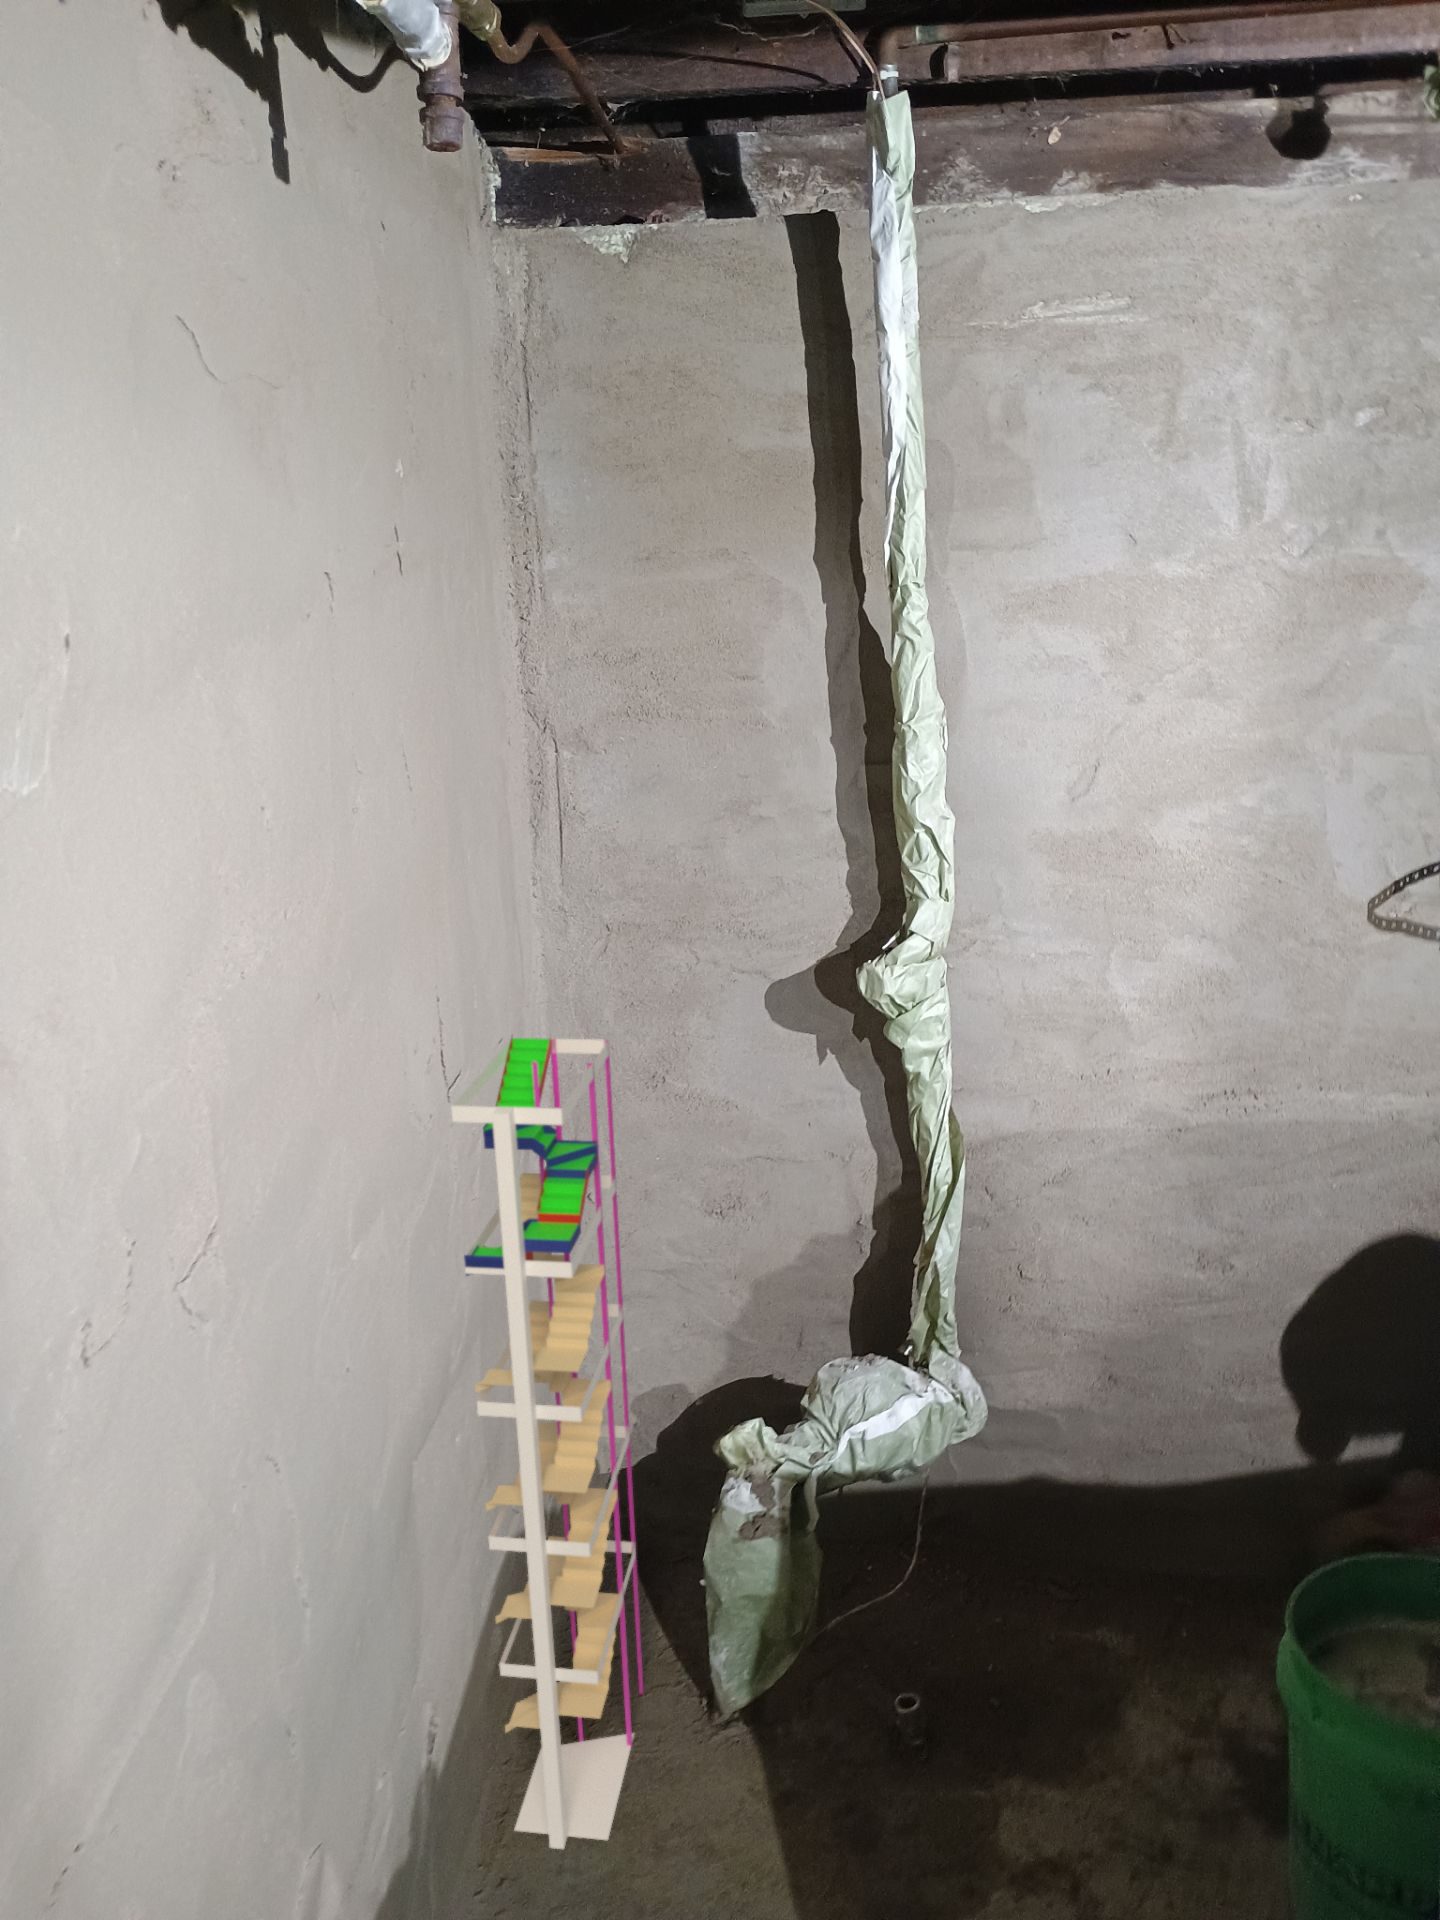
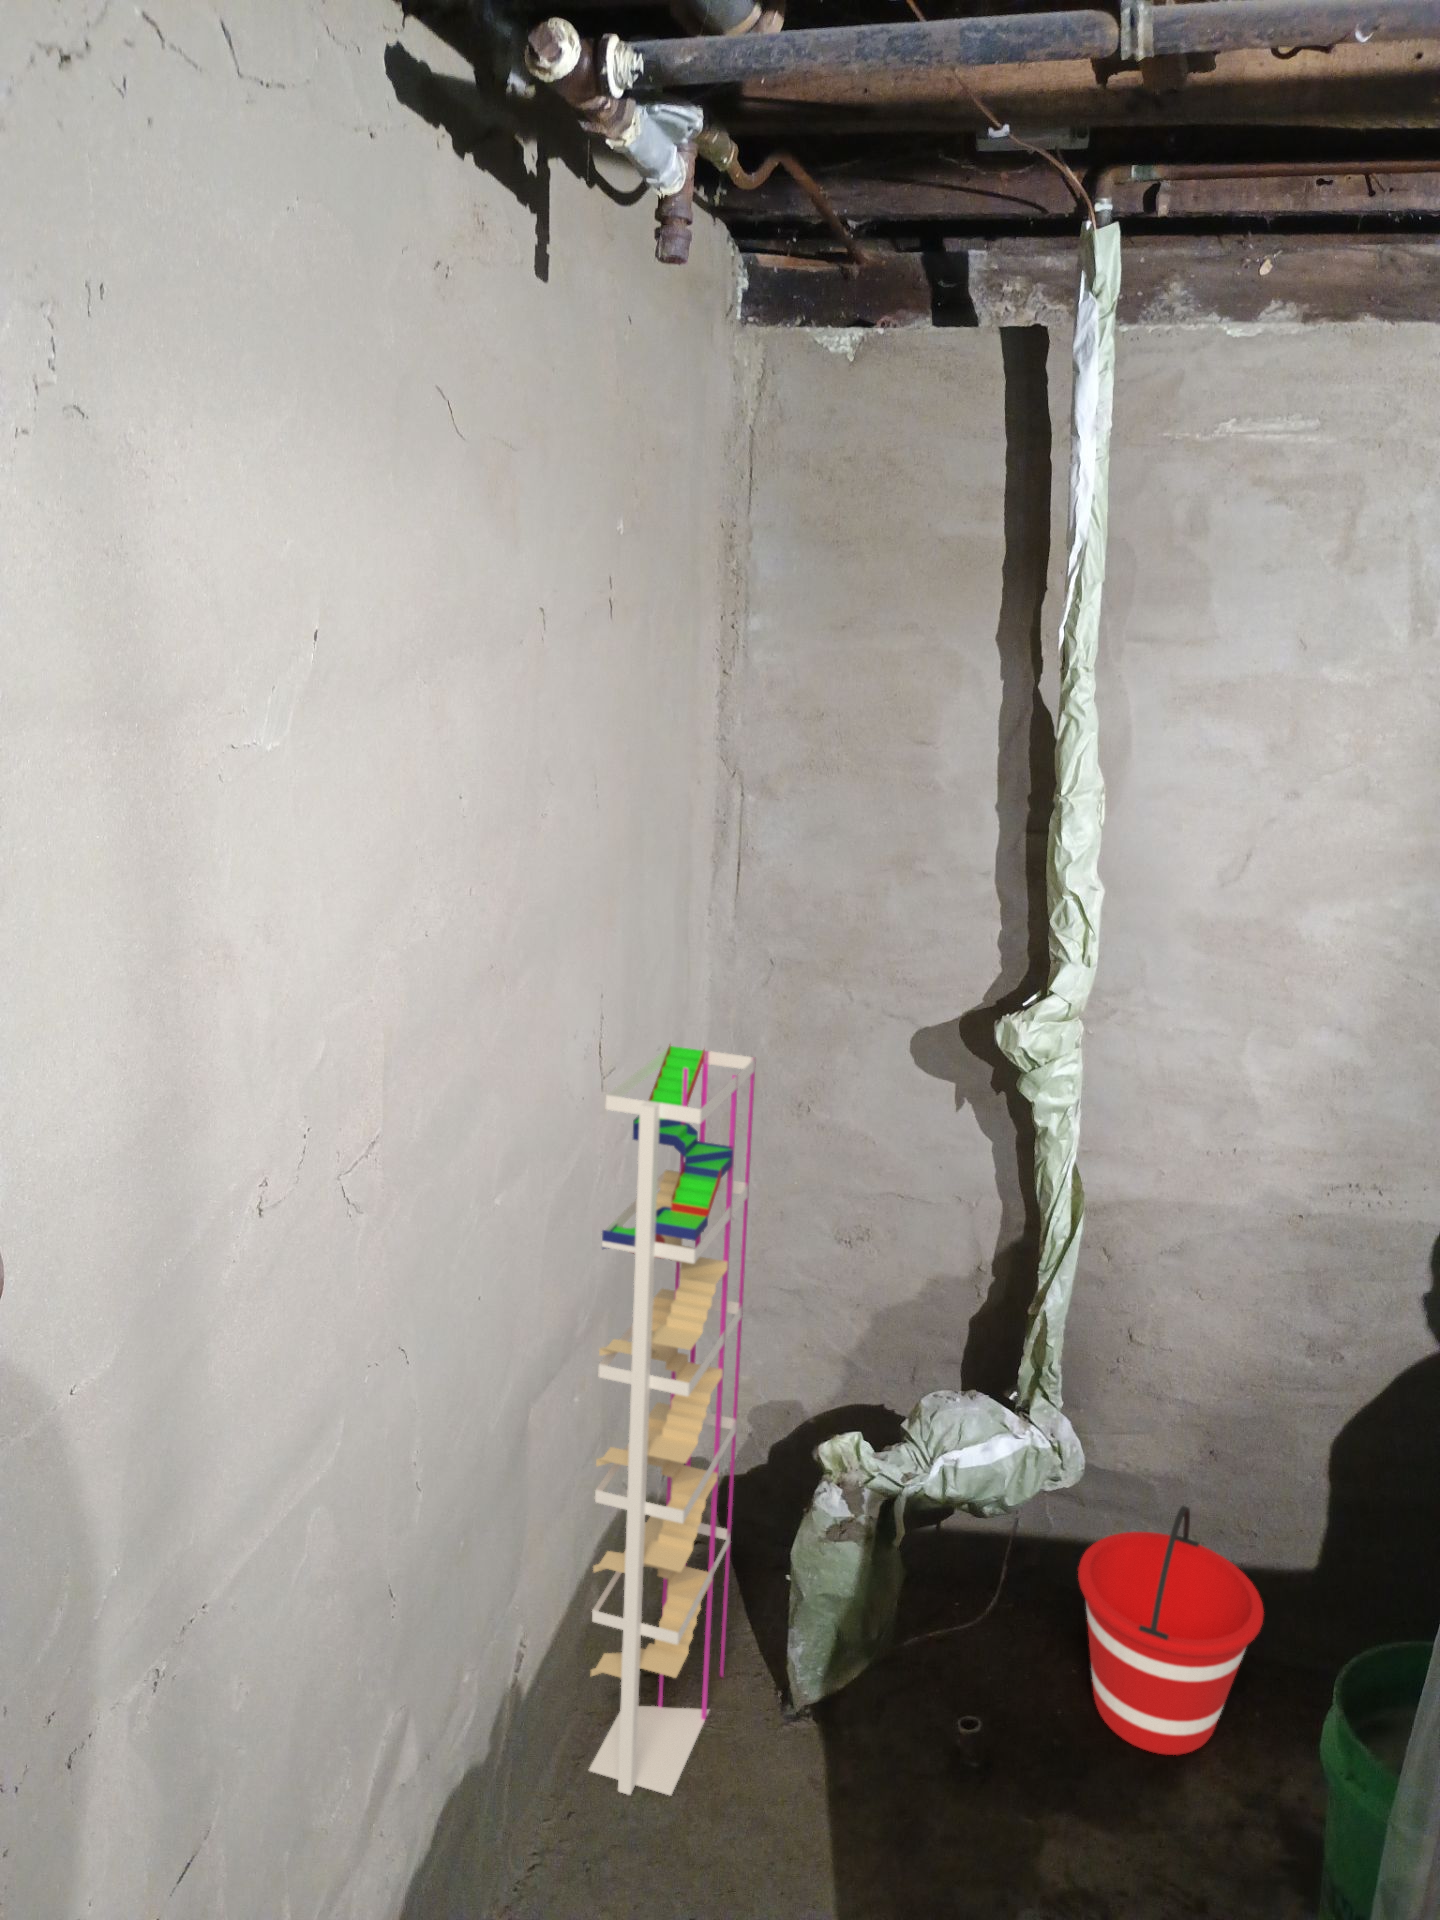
bucket: none [993,1436,1181,1688] -> present [1078,1506,1264,1755]

